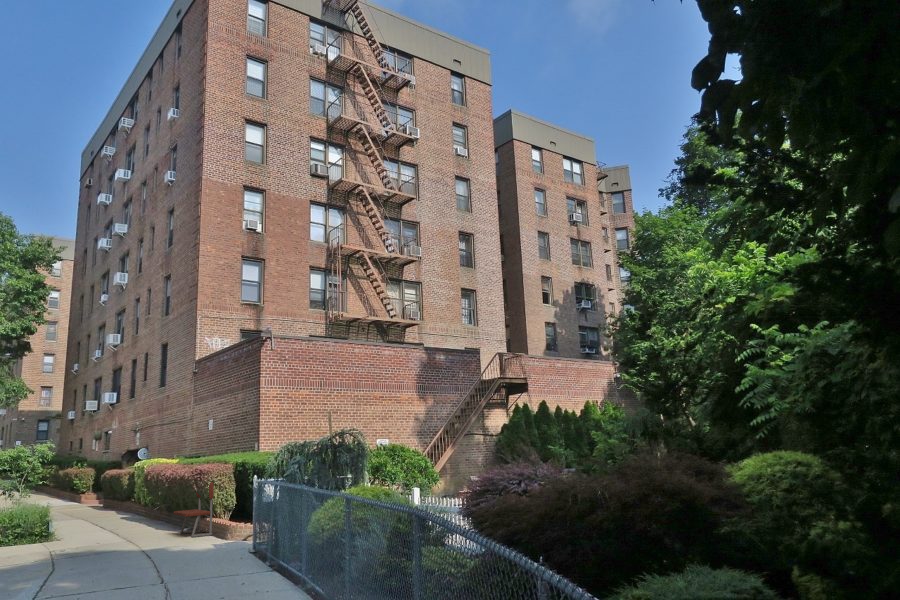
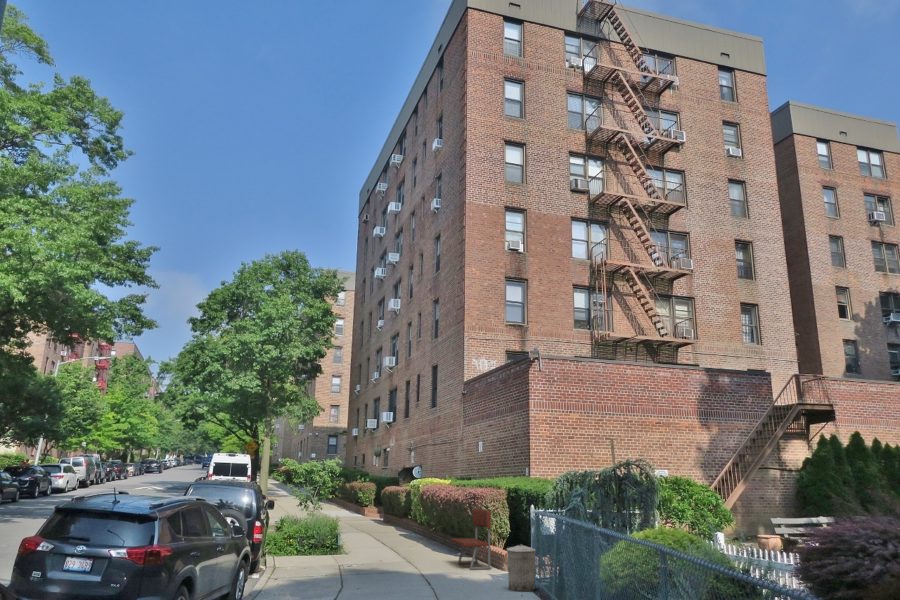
trash can: none [224,507,252,548] -> present [507,544,536,591]

